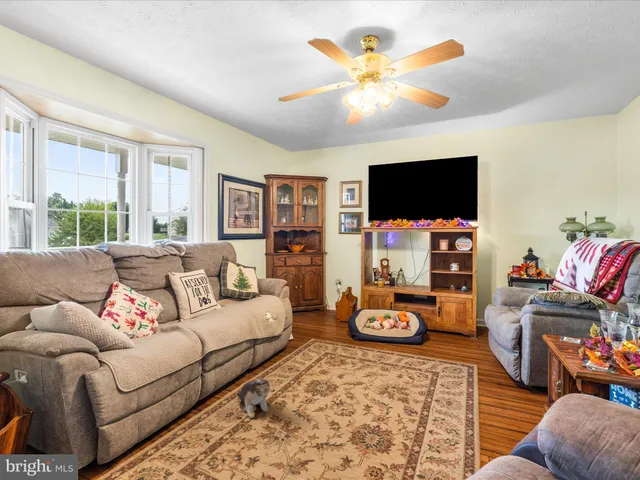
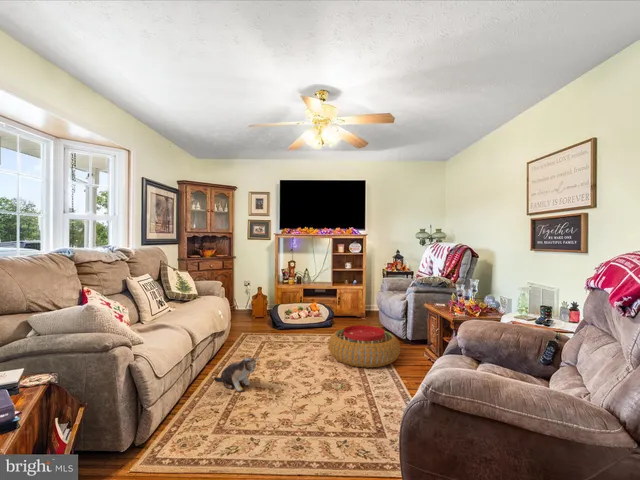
pouf: none [389,352,497,421] -> present [328,325,400,368]

